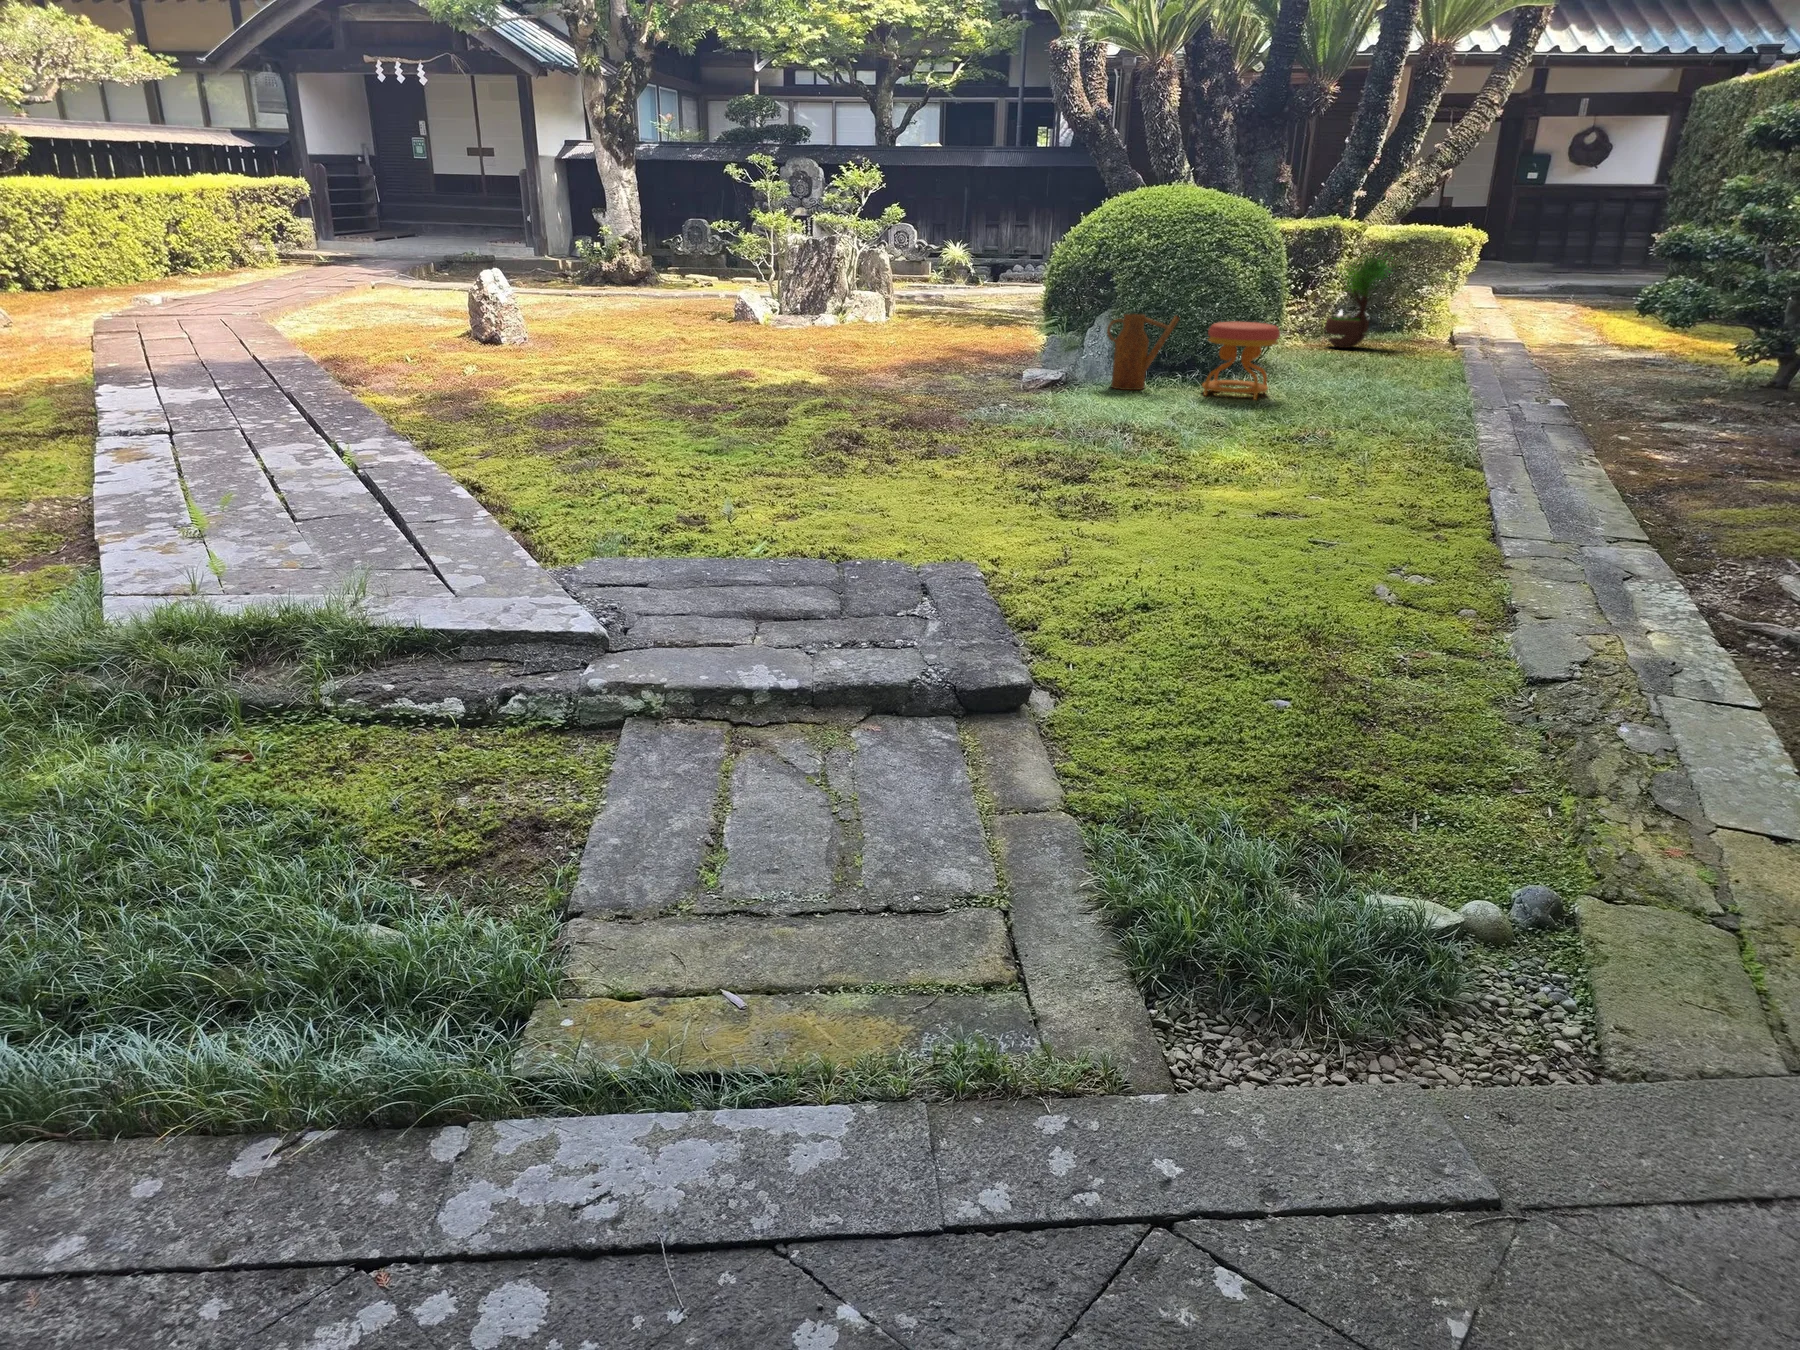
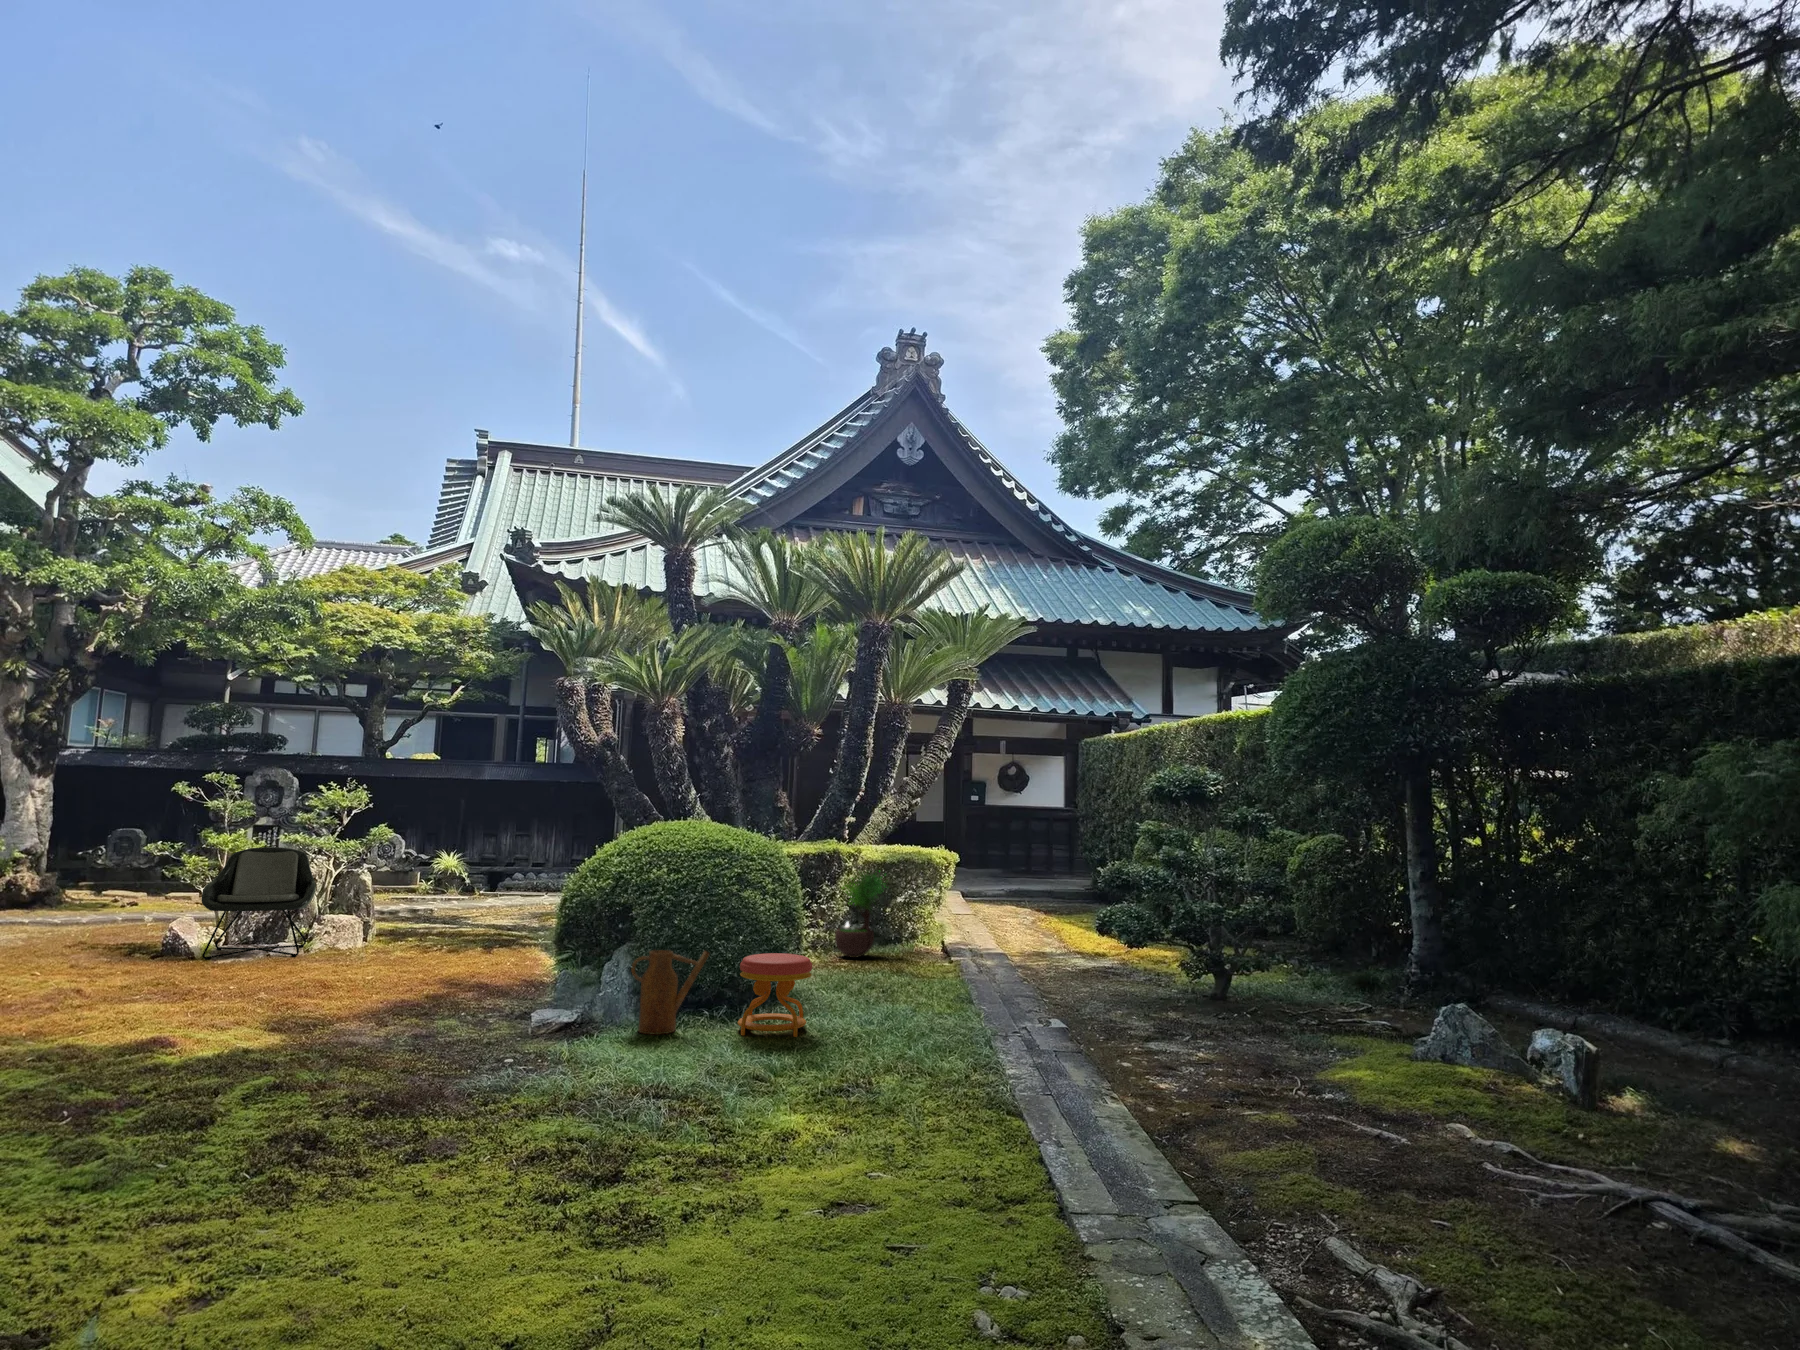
lounge chair: none [761,226,845,325] -> present [201,847,316,960]

